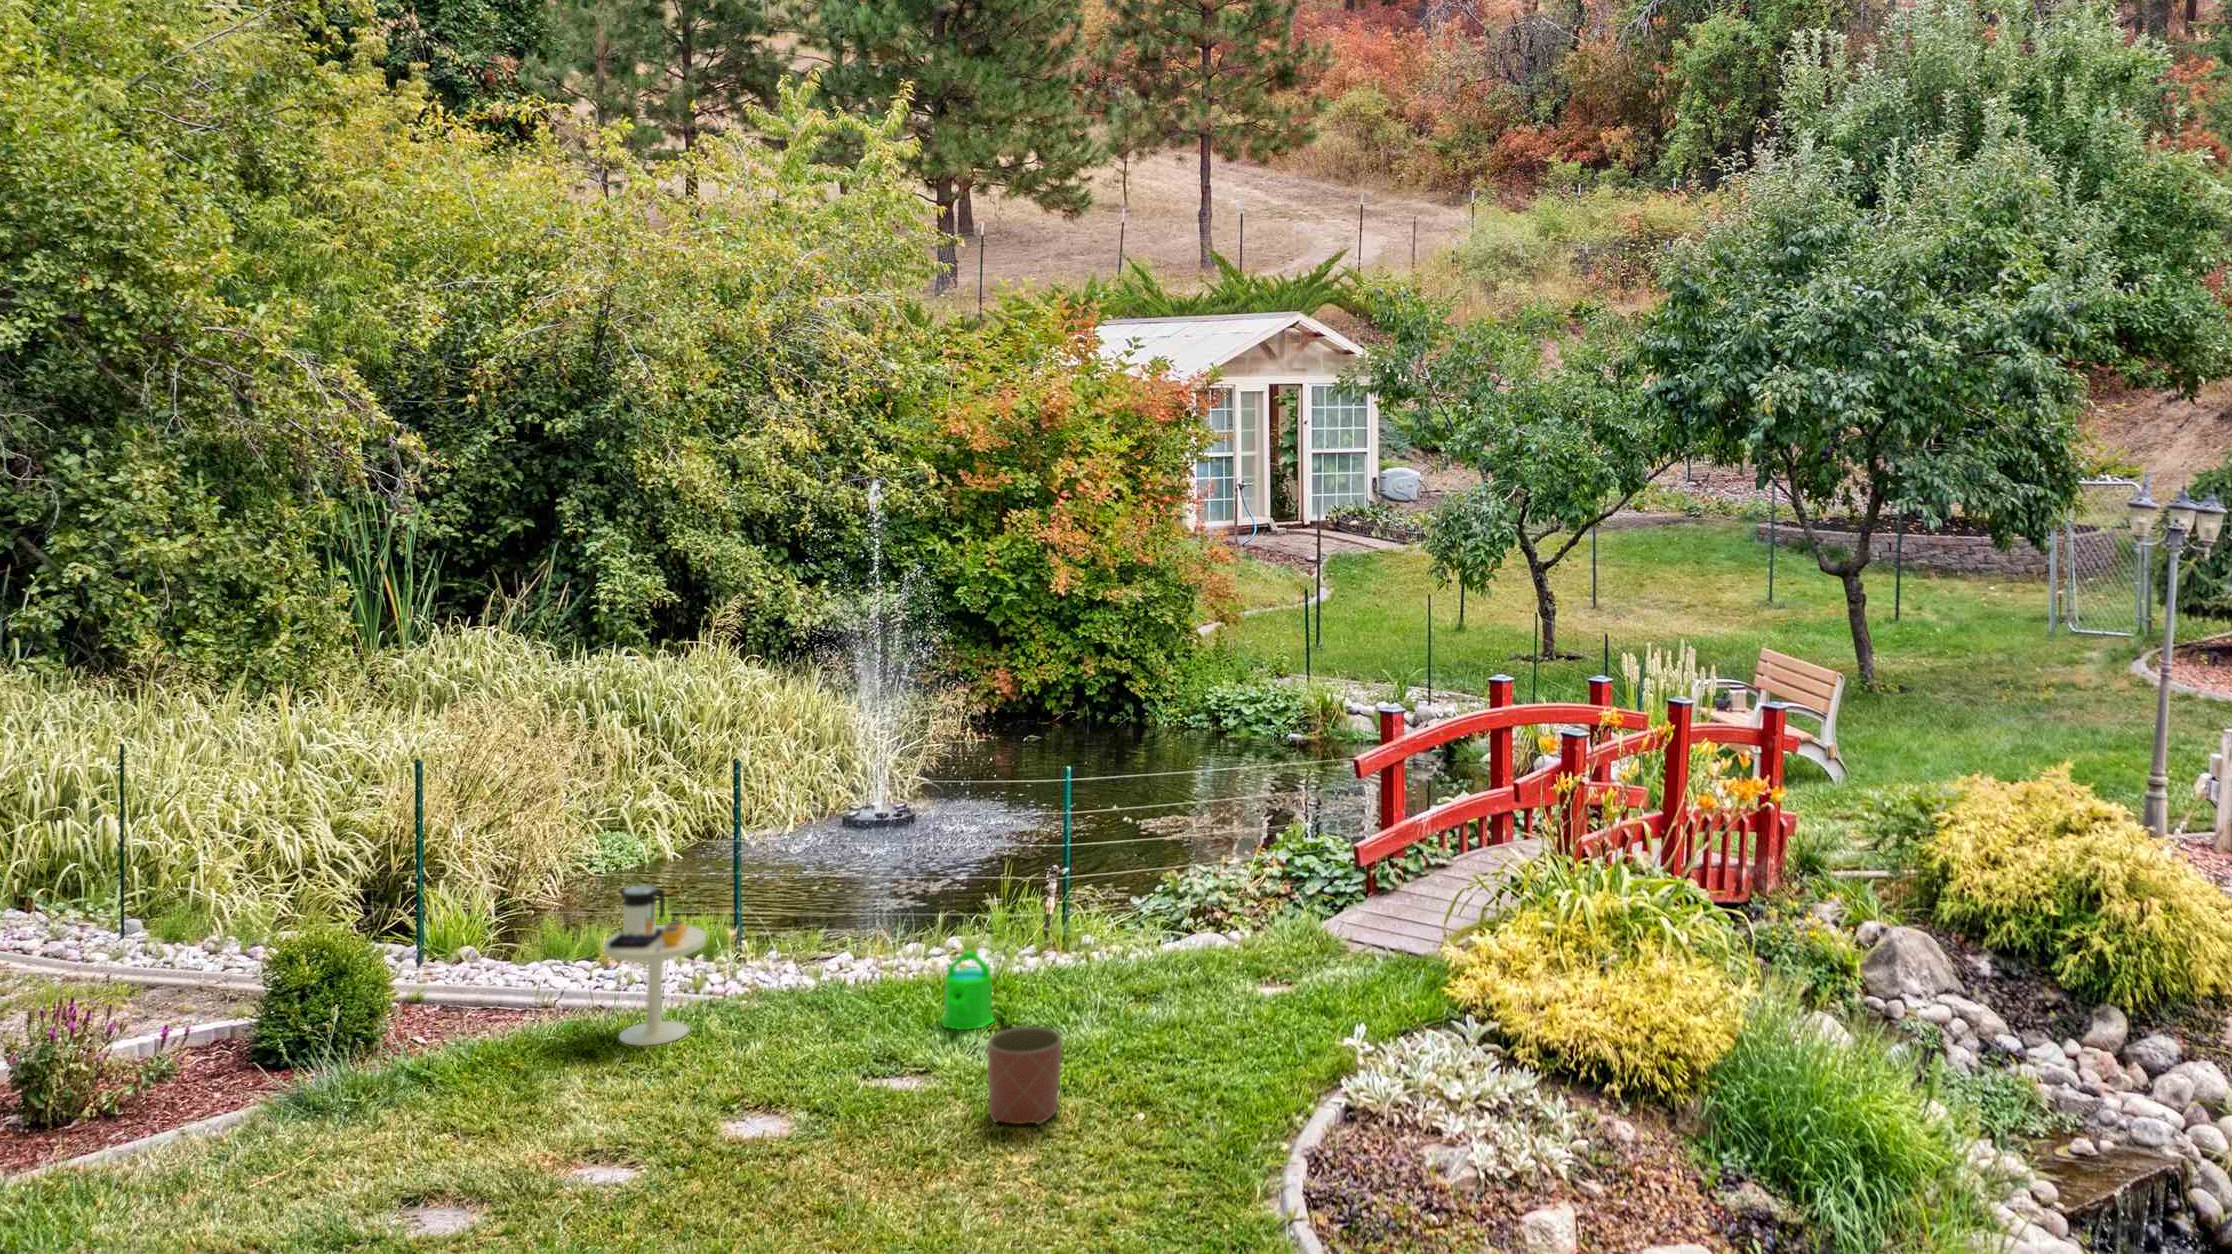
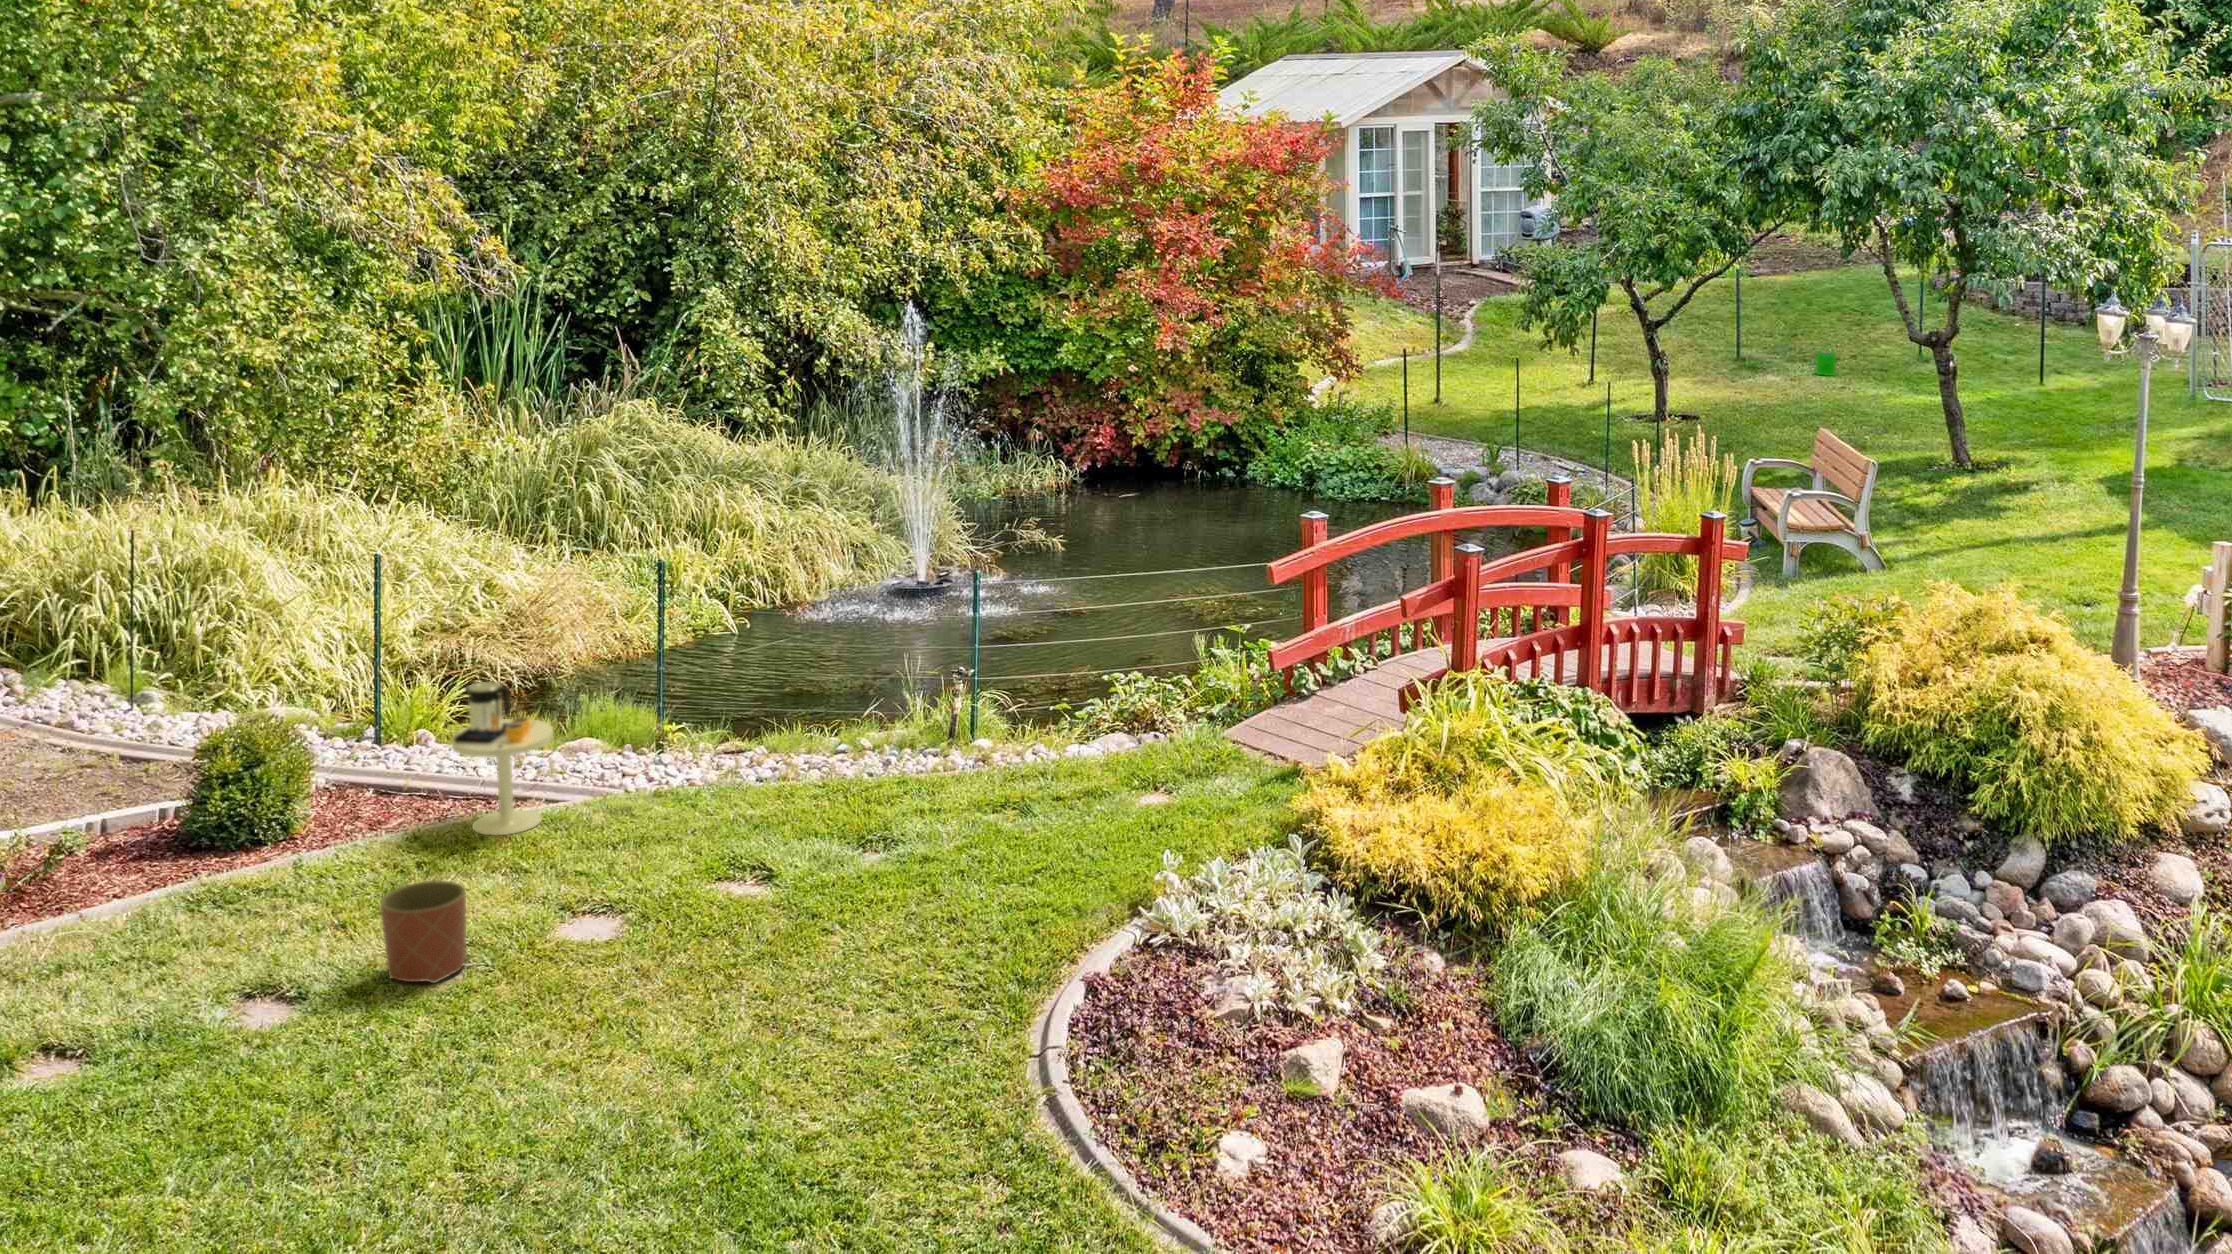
watering can: present [941,951,994,1030] -> present [1816,345,1837,376]
planter: present [988,1027,1062,1124] -> present [380,881,466,983]

